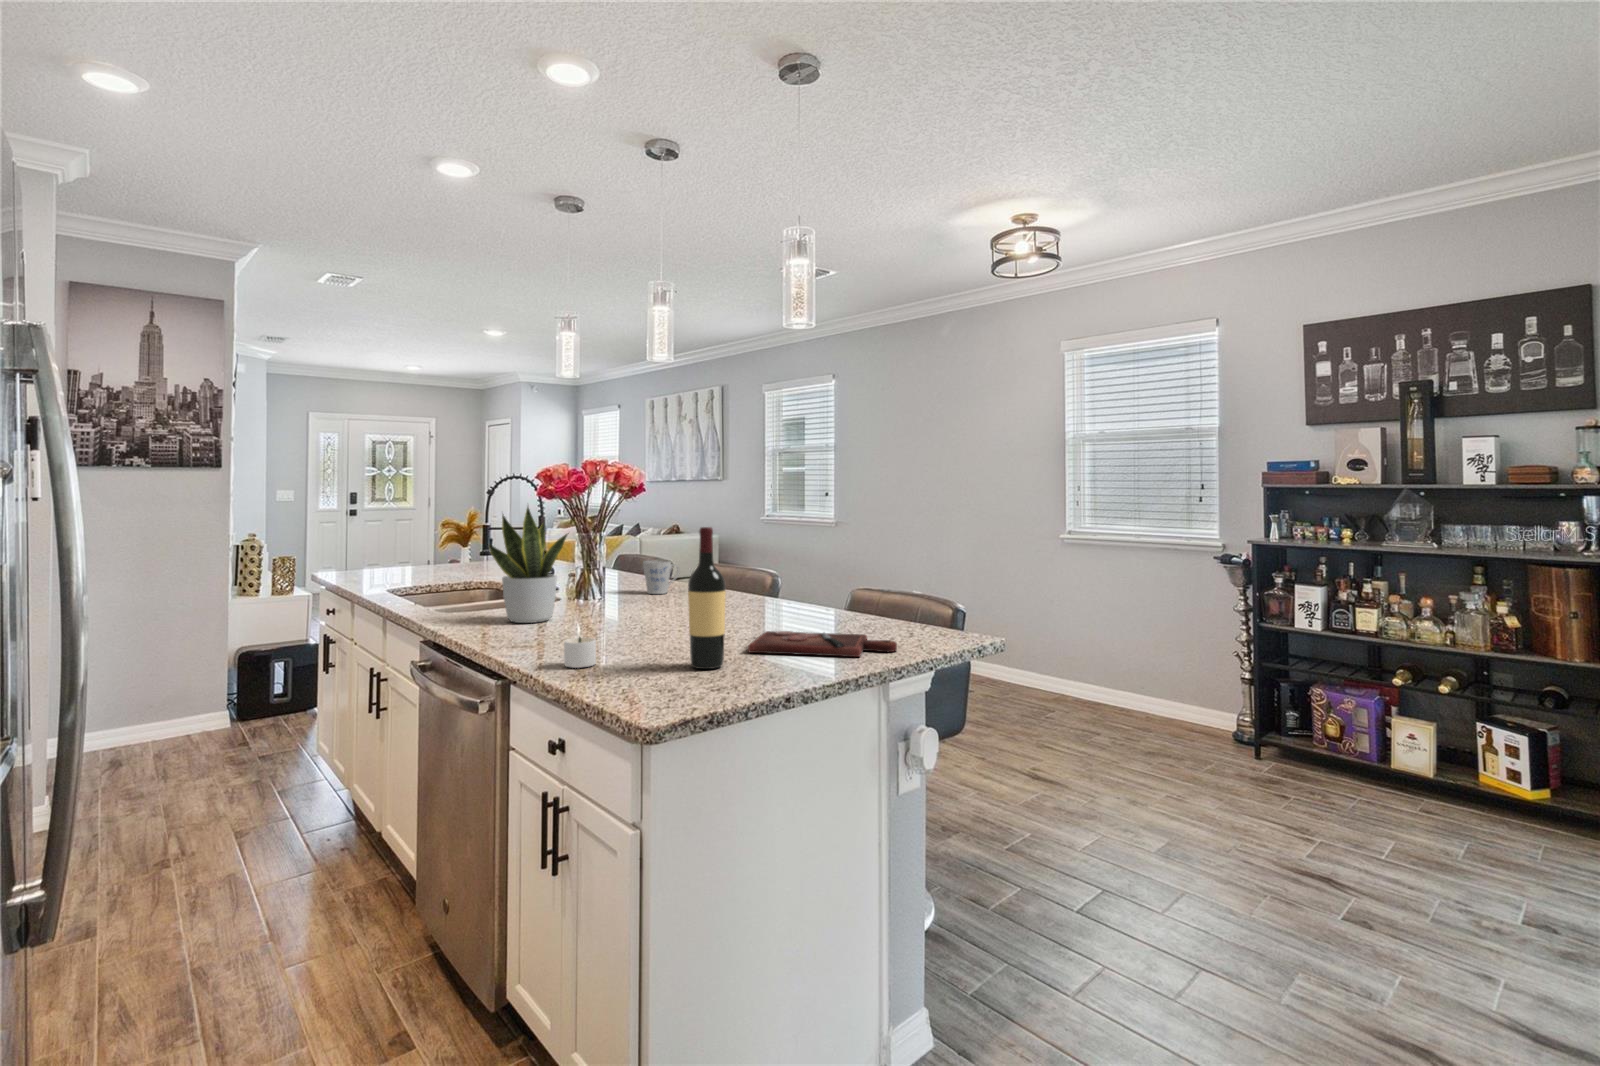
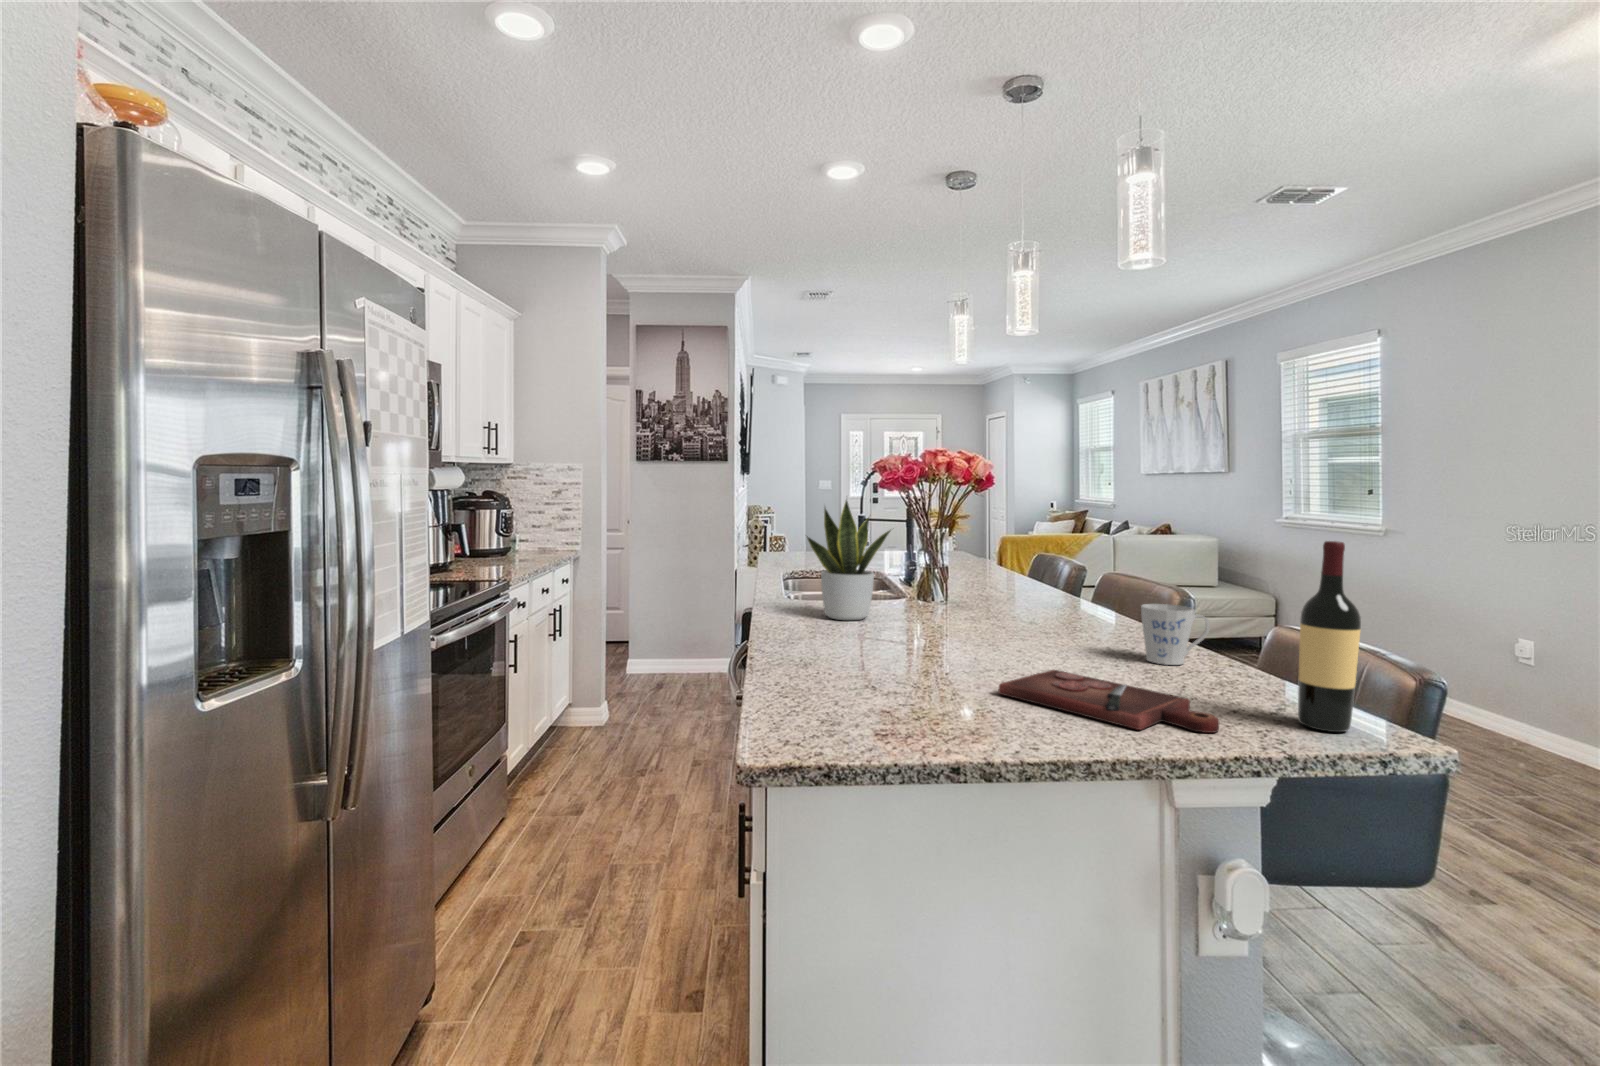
wine bottle: present [688,527,726,669] -> present [1298,541,1361,732]
mug: present [643,560,680,594] -> present [1141,604,1210,665]
candle: present [564,637,596,668] -> none [786,643,820,682]

